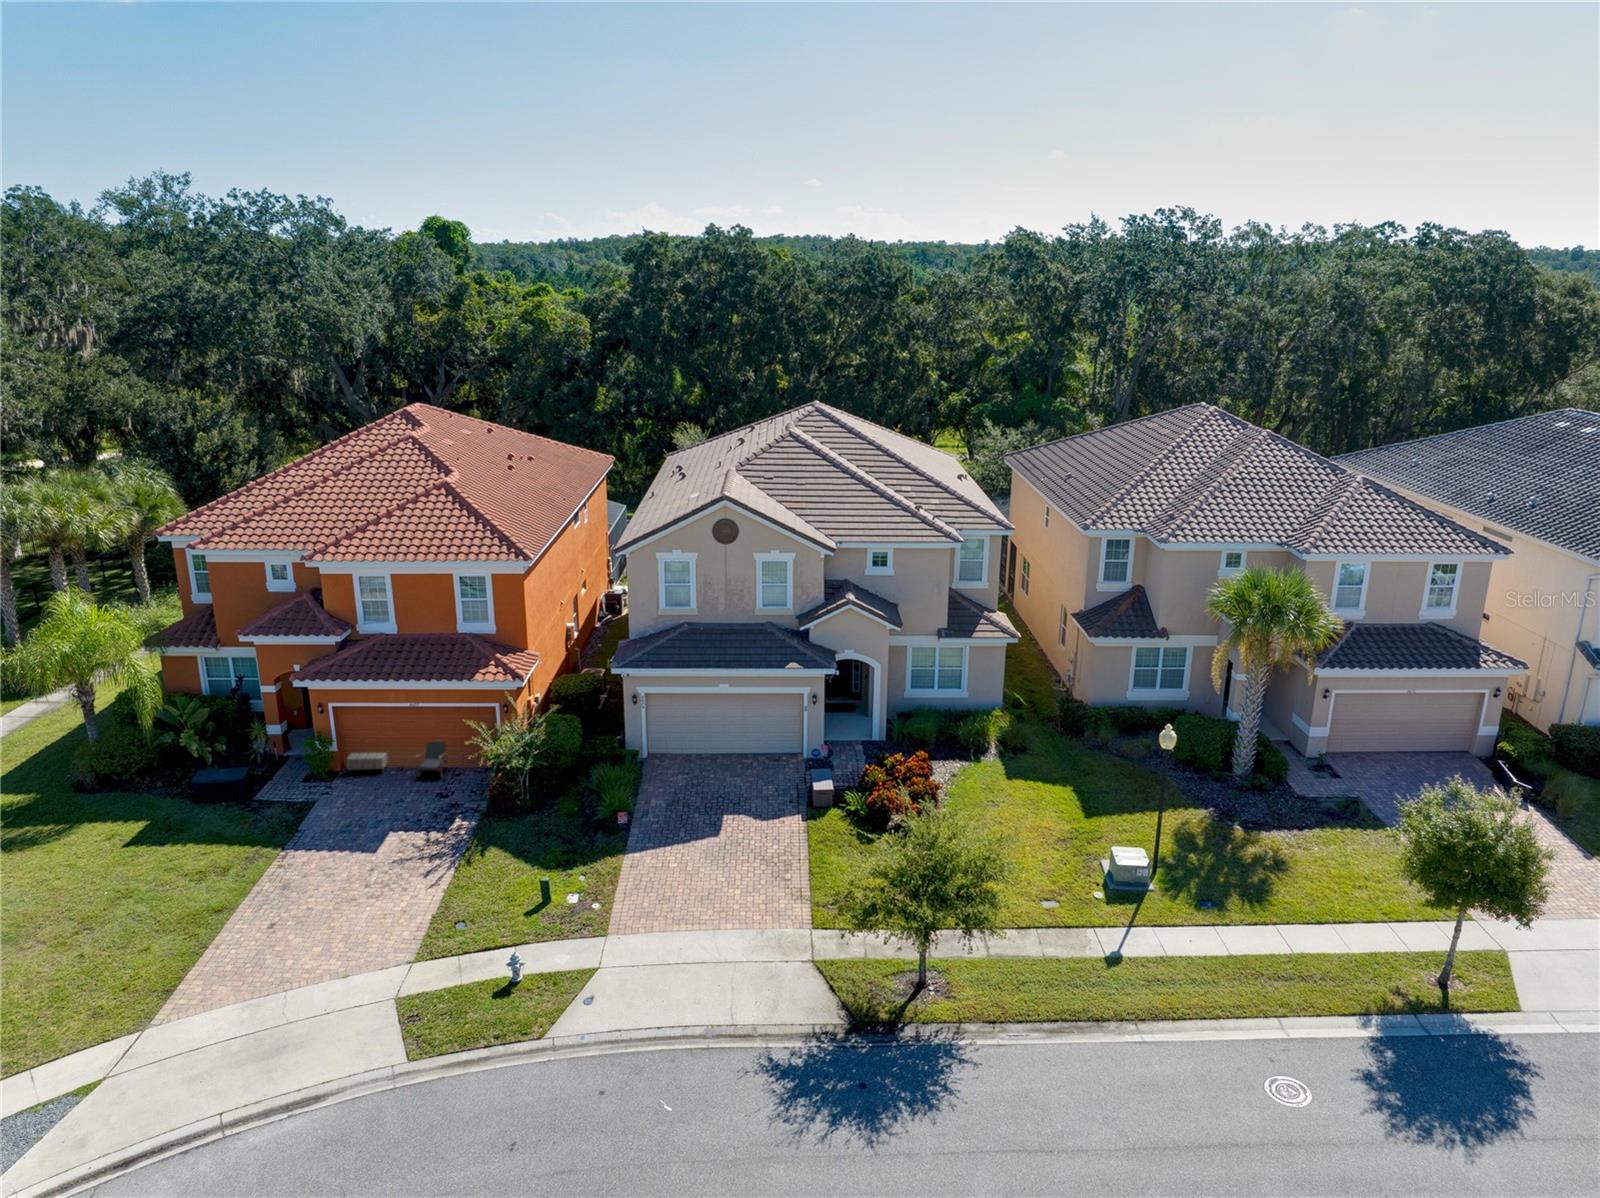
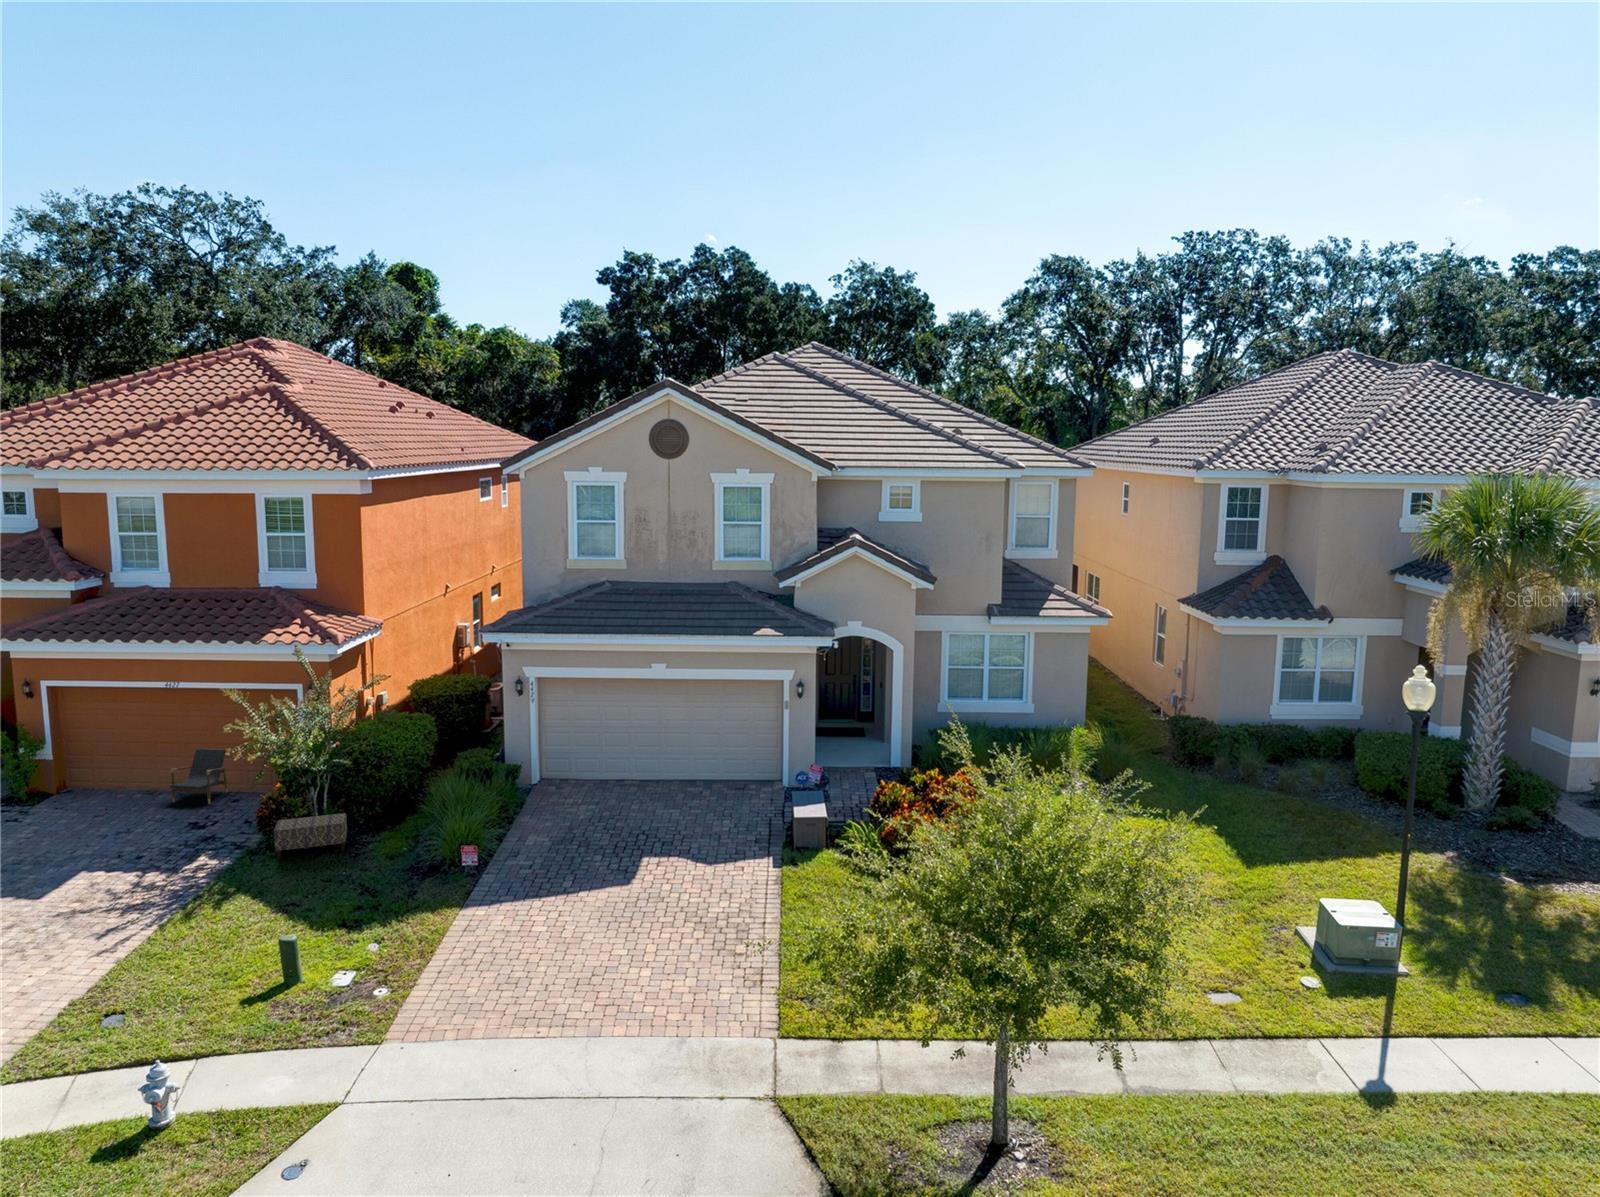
bench: present [346,753,389,773] -> present [274,813,347,859]

